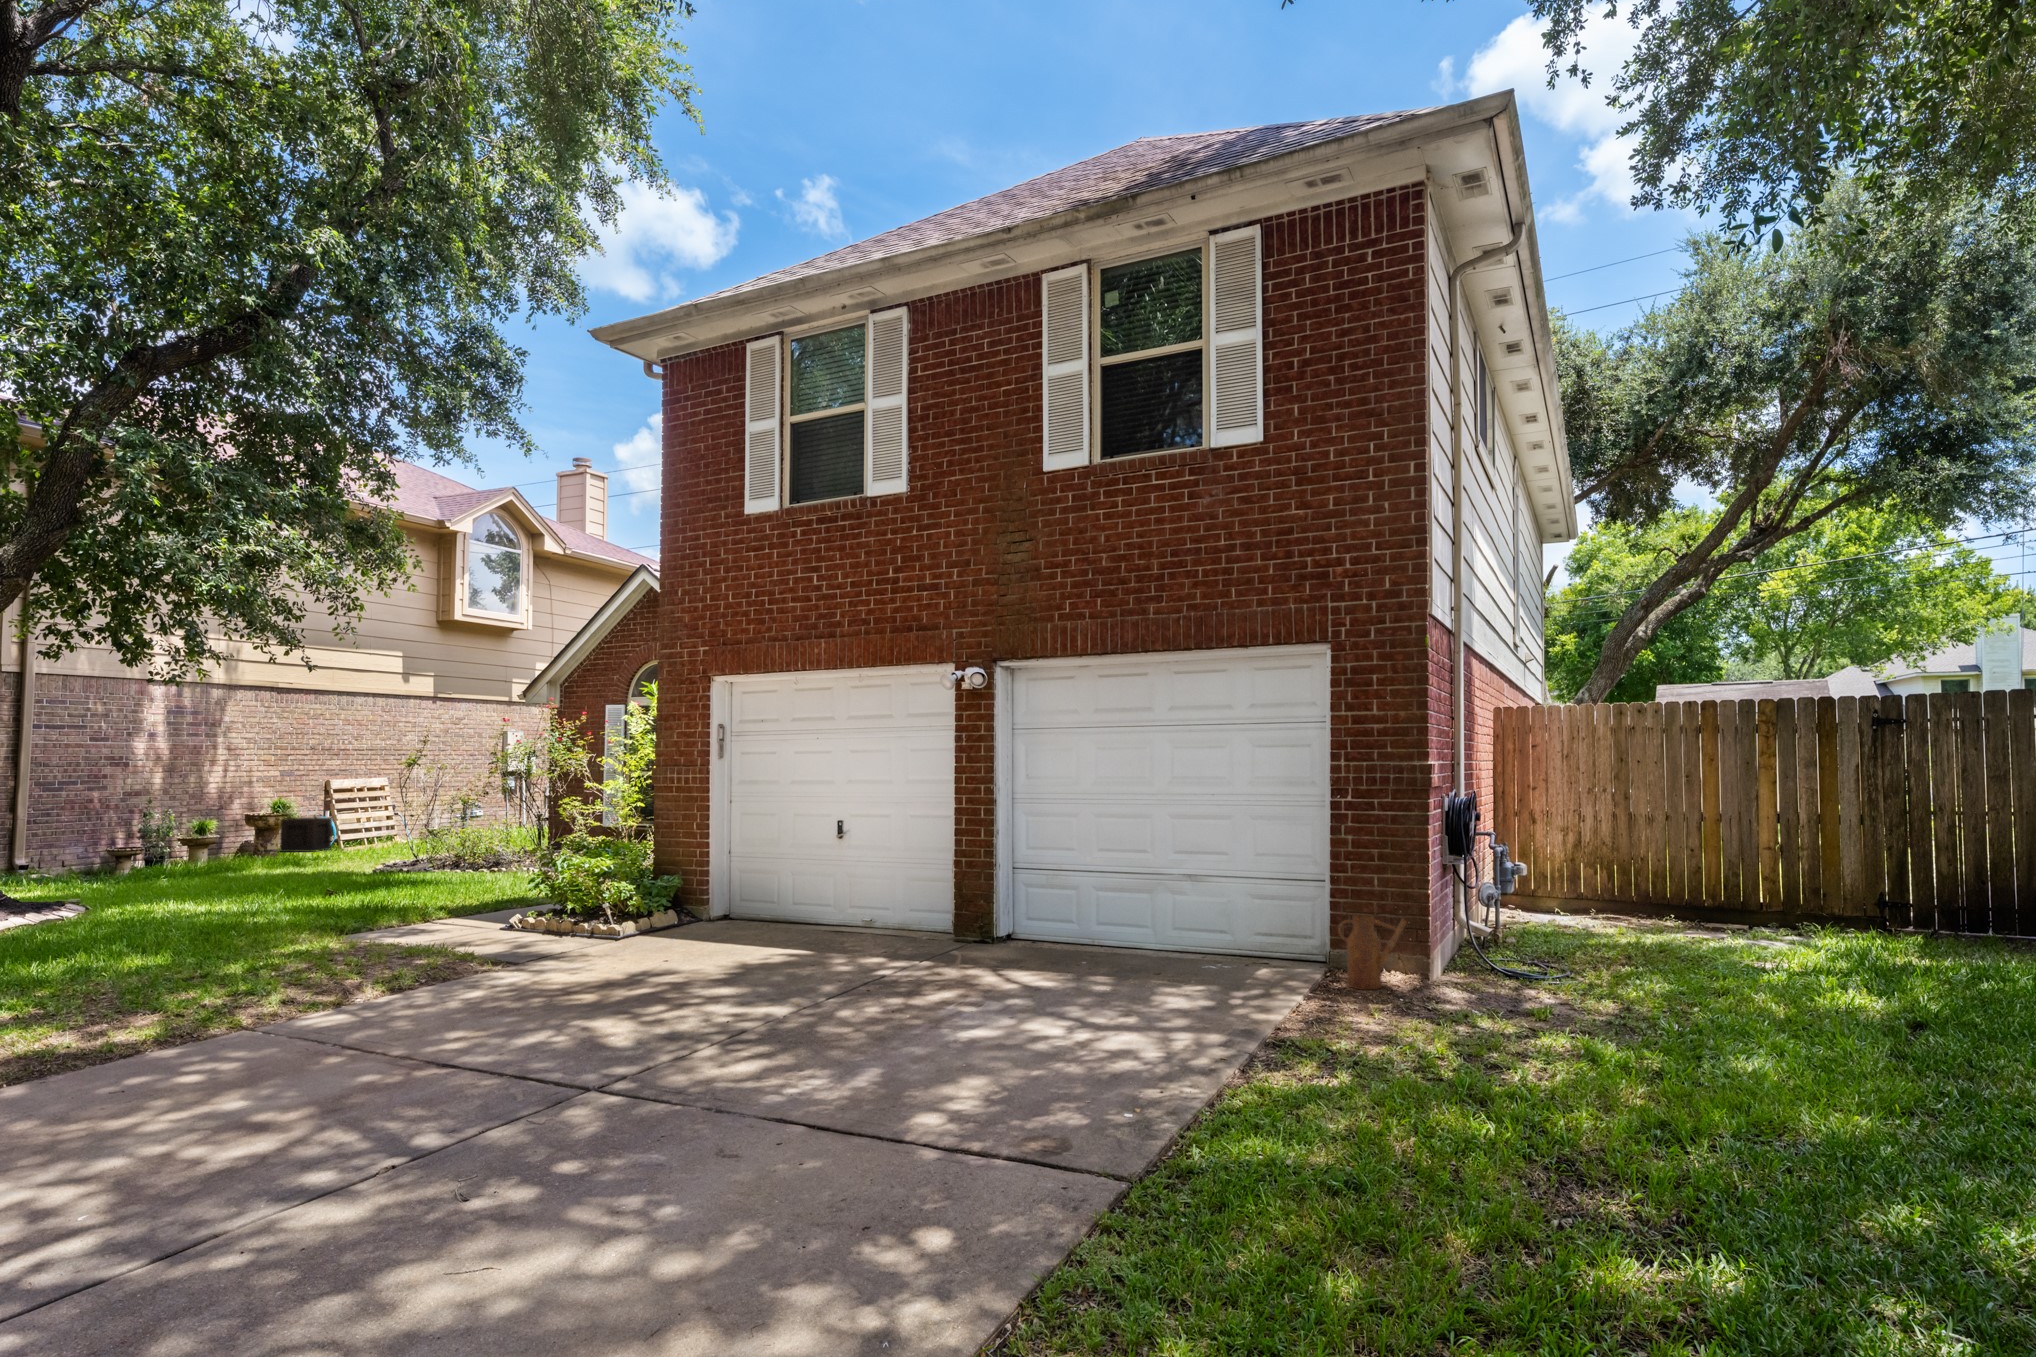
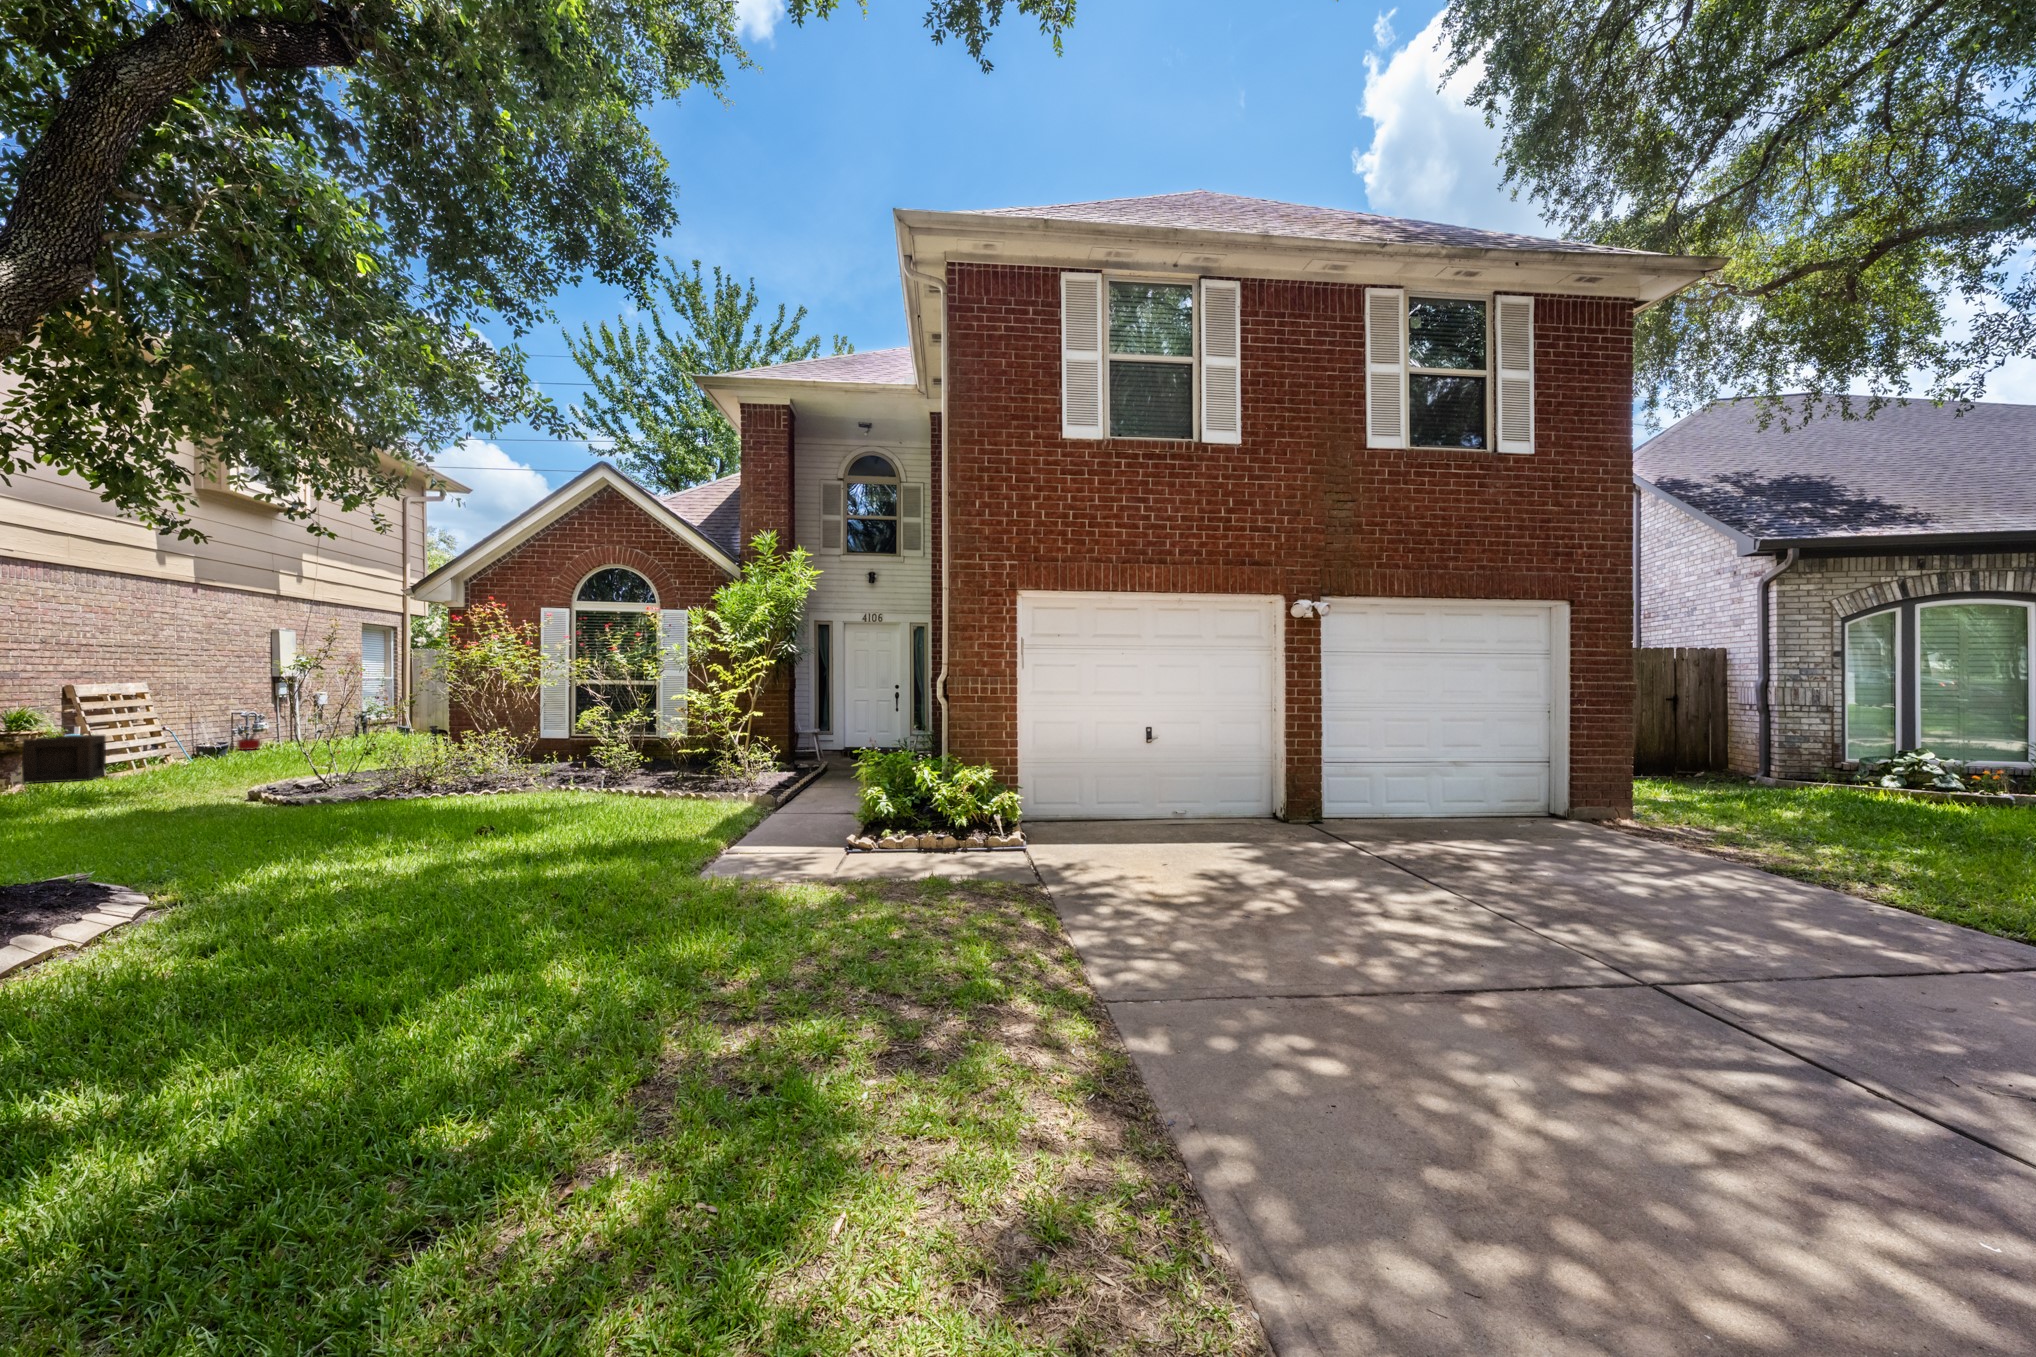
decorative plant: none [440,801,484,836] -> present [233,716,264,750]
watering can: present [1338,915,1407,990] -> none [1586,778,1632,826]

